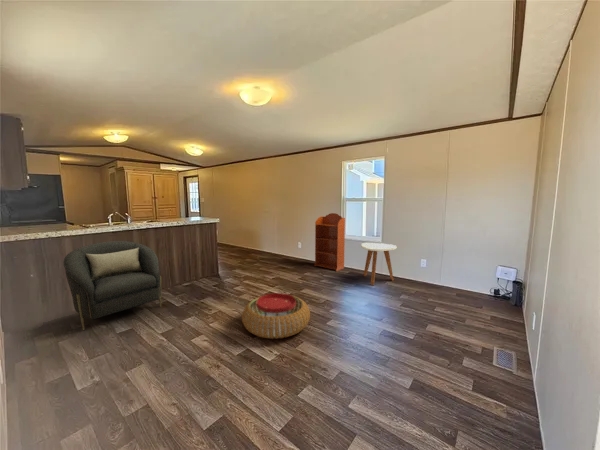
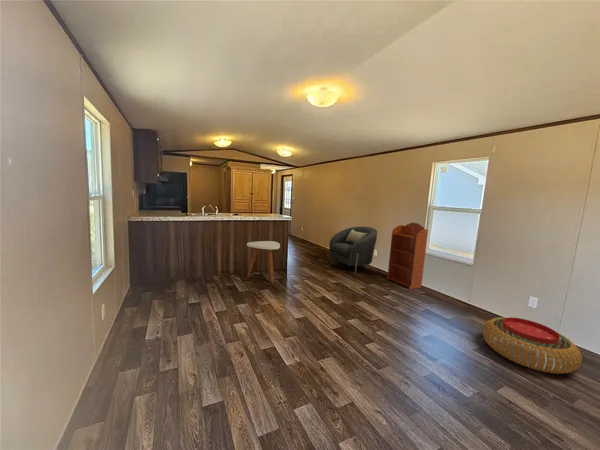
armchair: present [63,241,161,330] -> present [330,226,377,273]
side table: present [361,243,397,285] -> present [247,241,280,282]
pouf: present [242,293,310,339] -> present [482,317,582,374]

